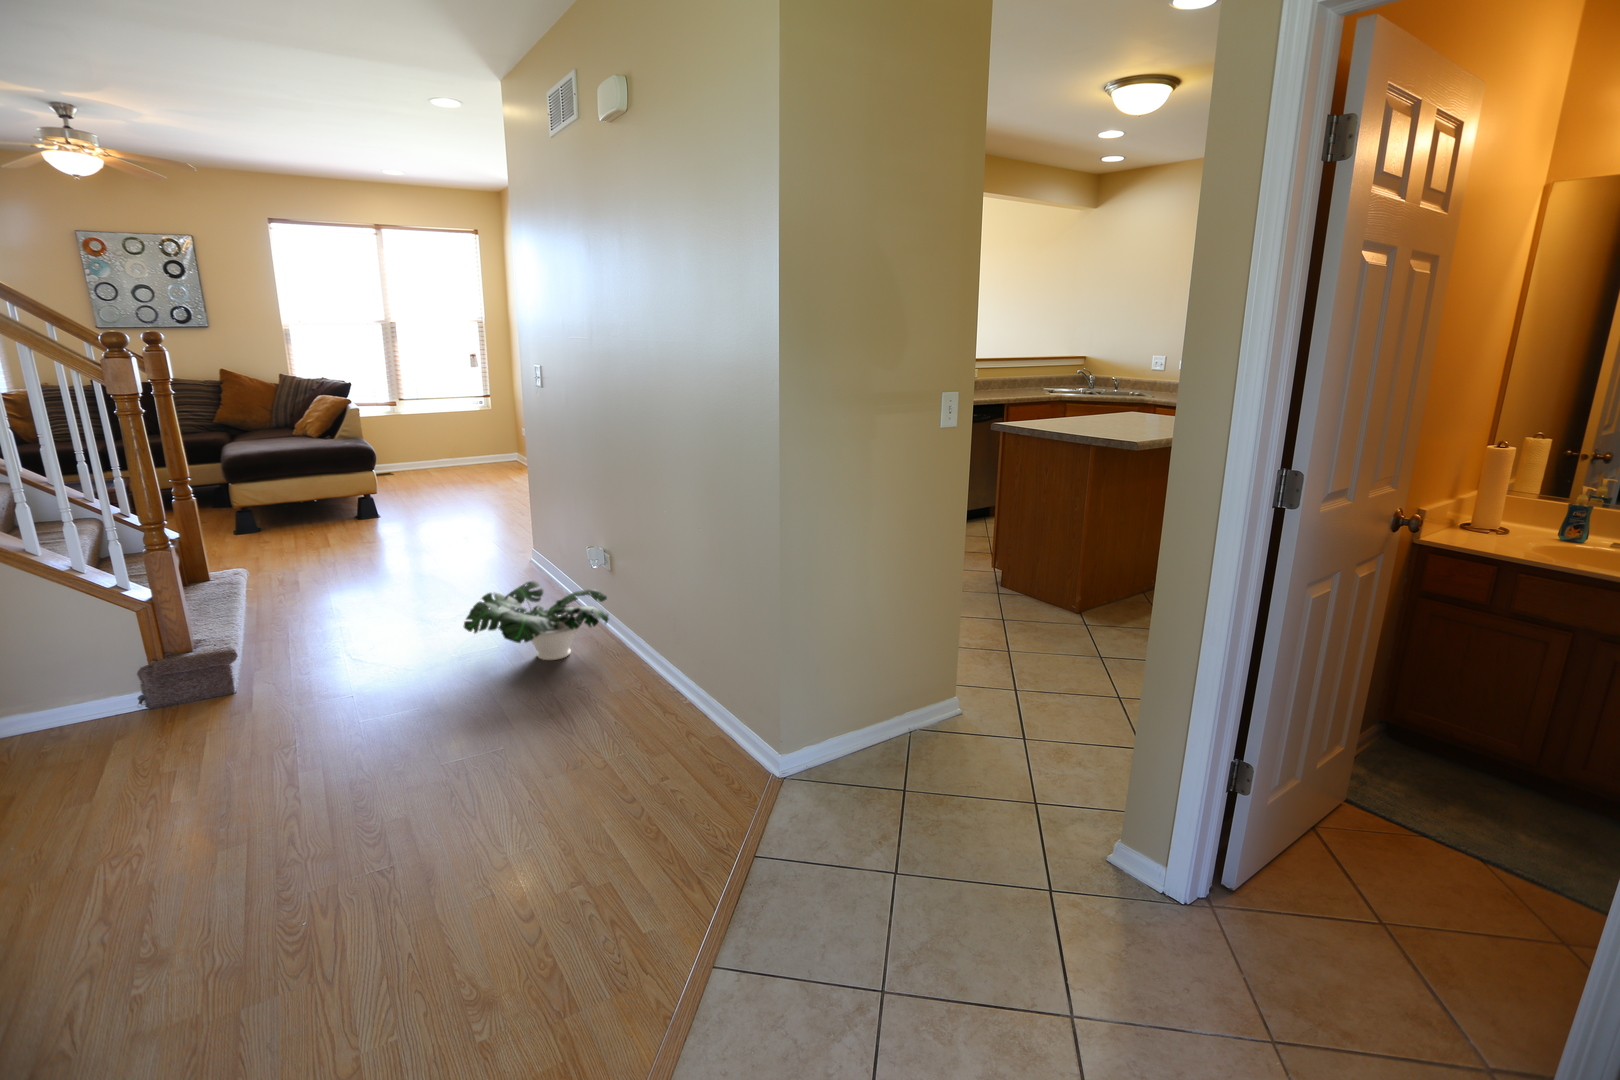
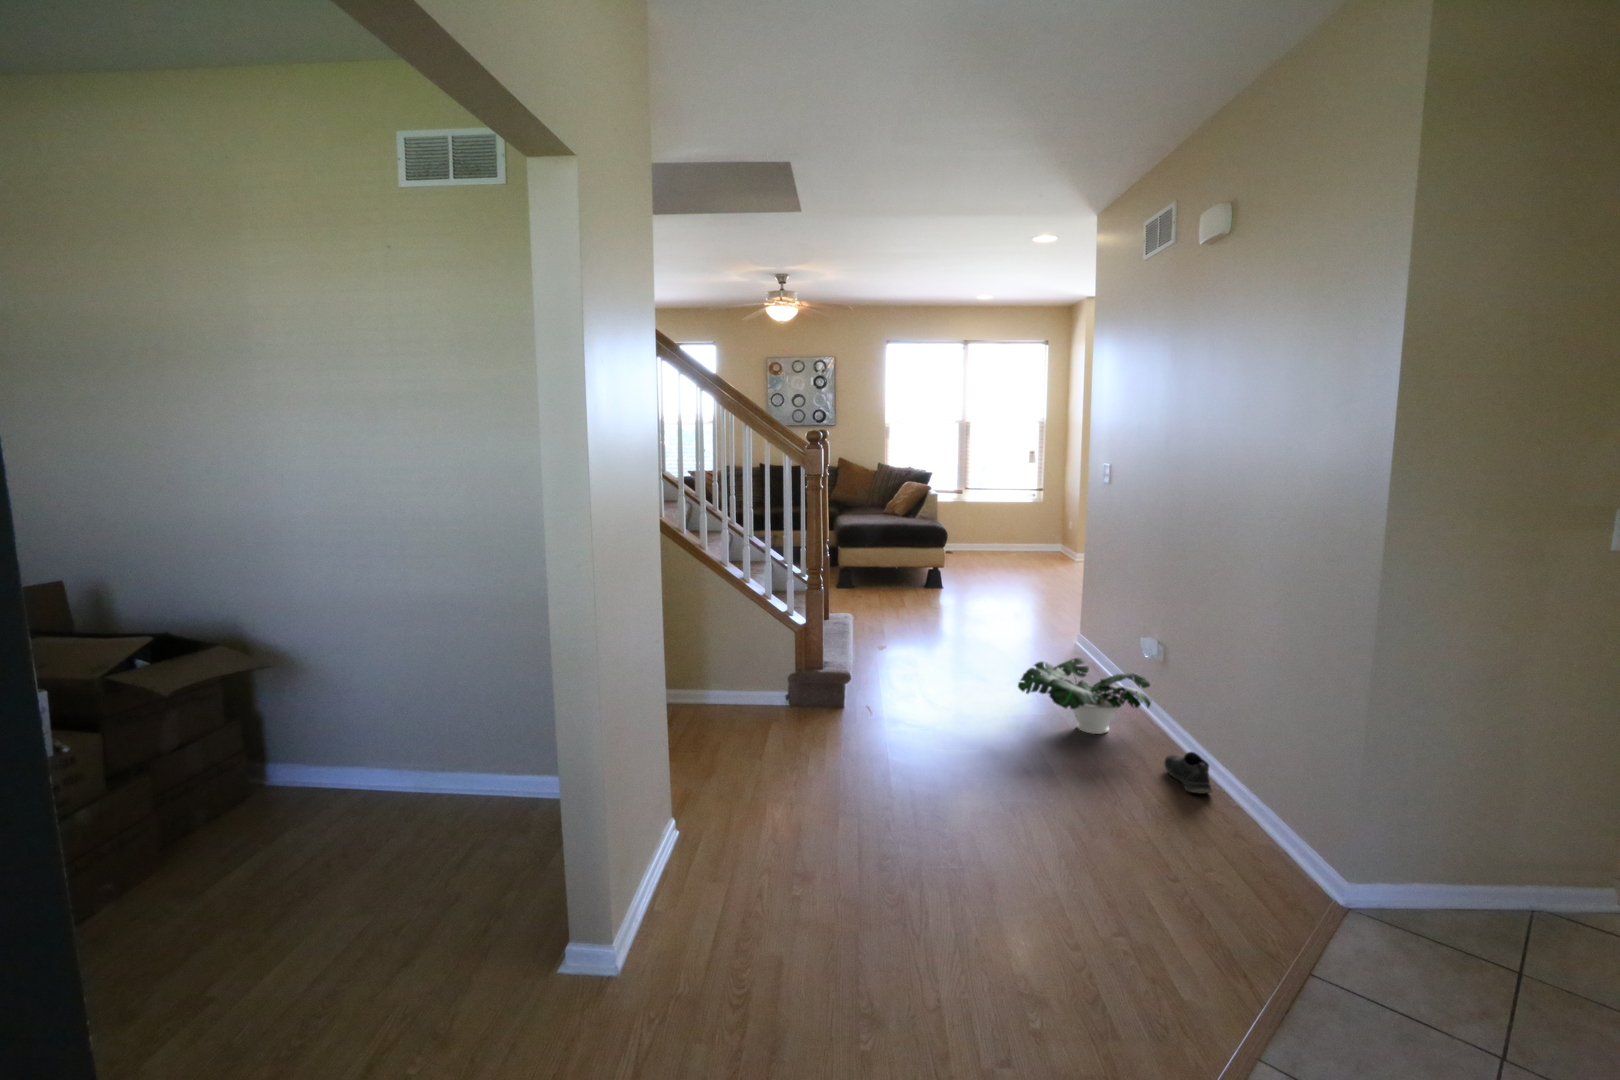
shoe: none [626,663,674,704] -> present [1164,752,1212,794]

